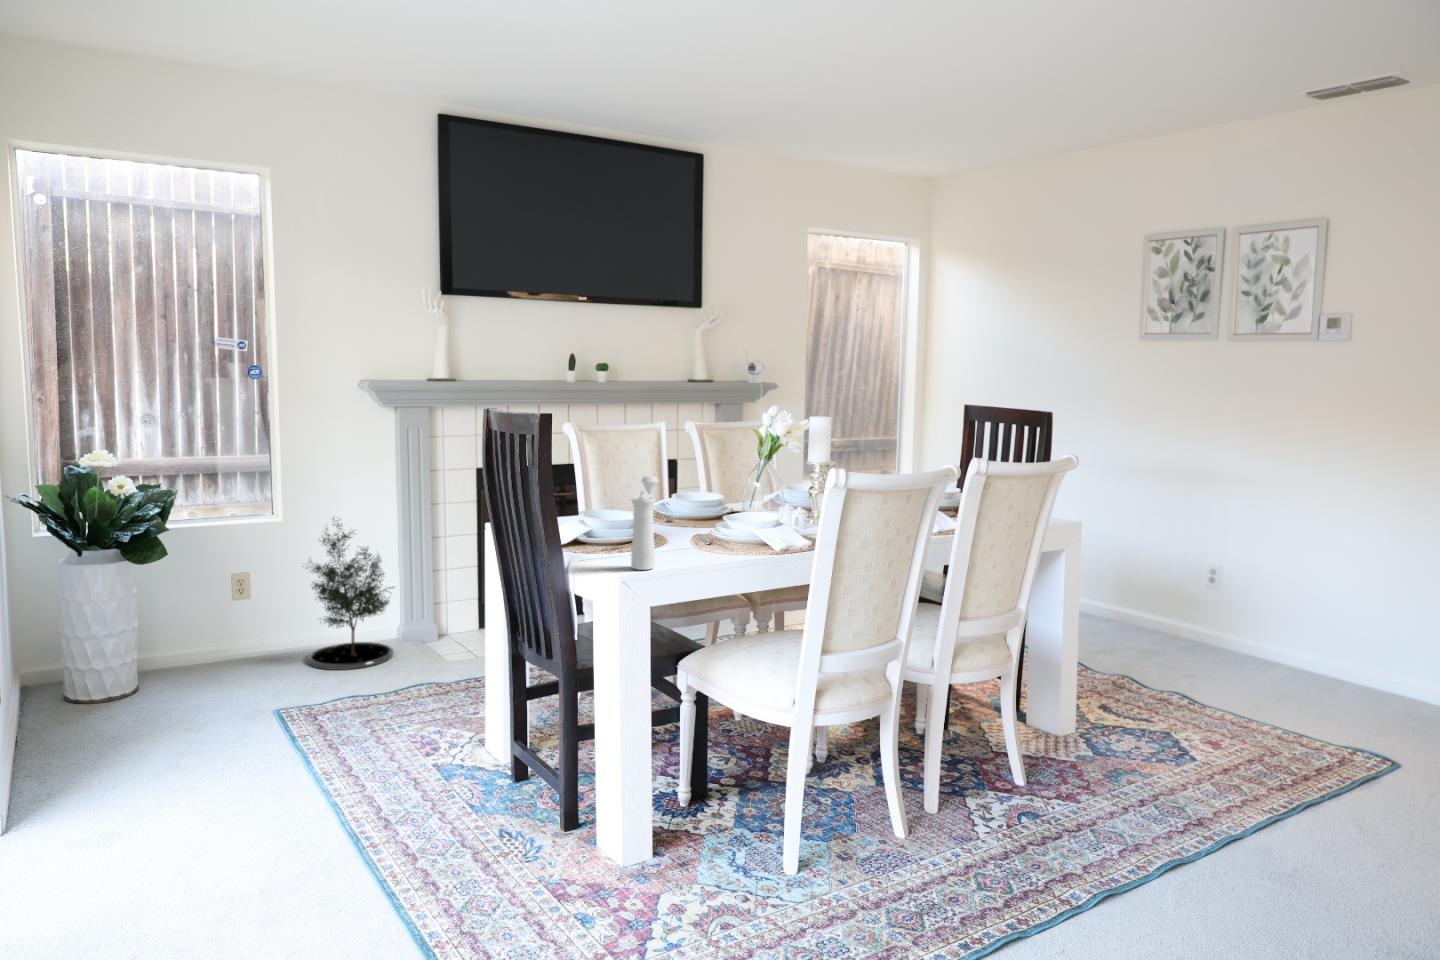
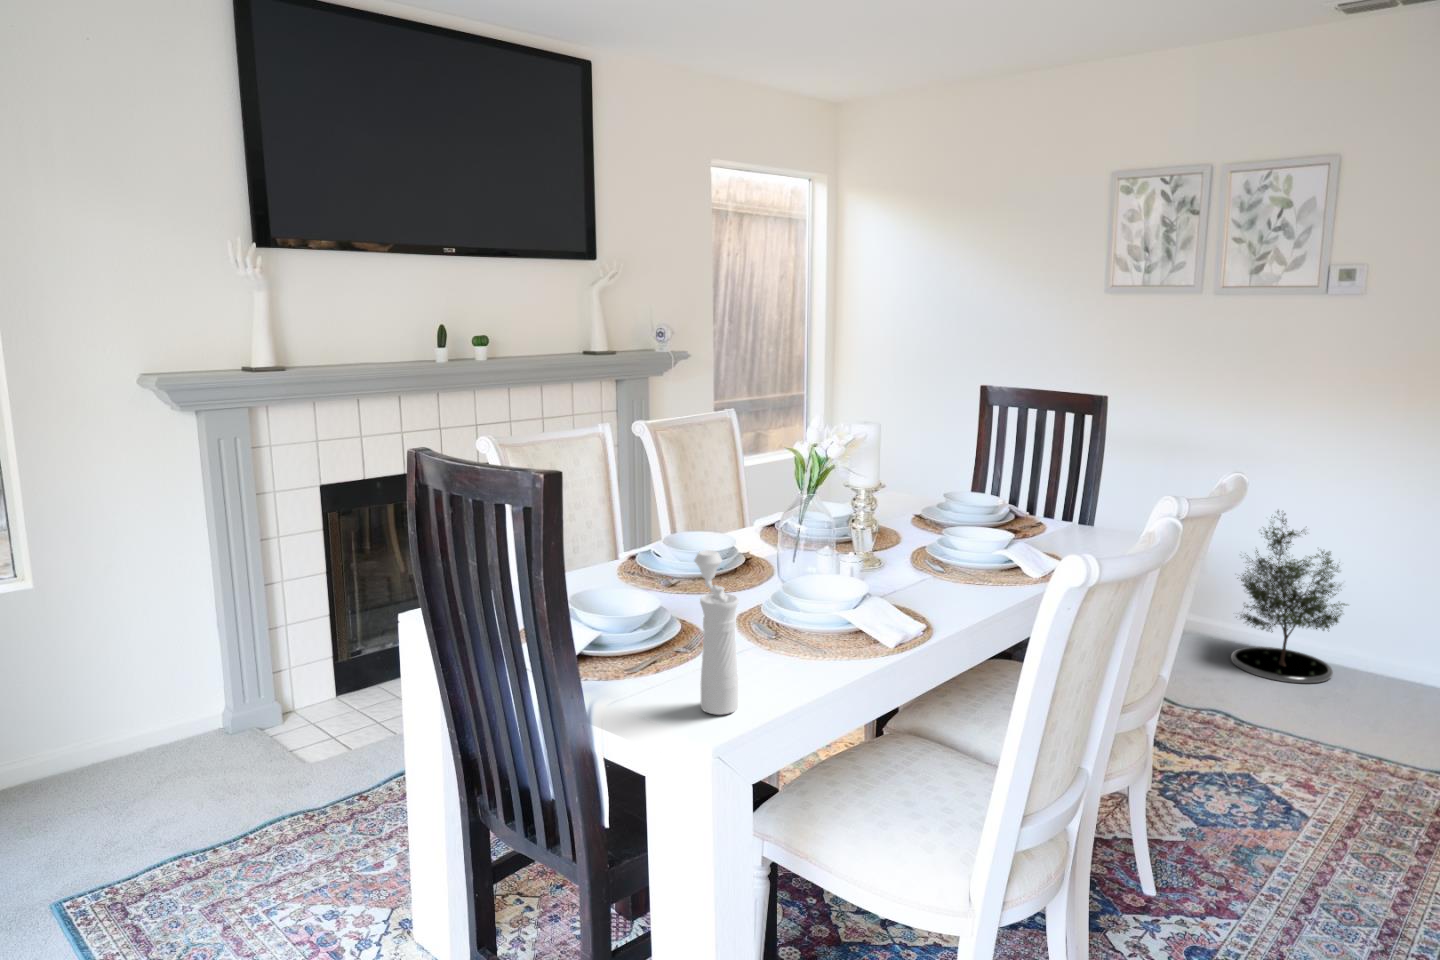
potted tree: present [306,519,393,670] -> present [1231,511,1346,683]

